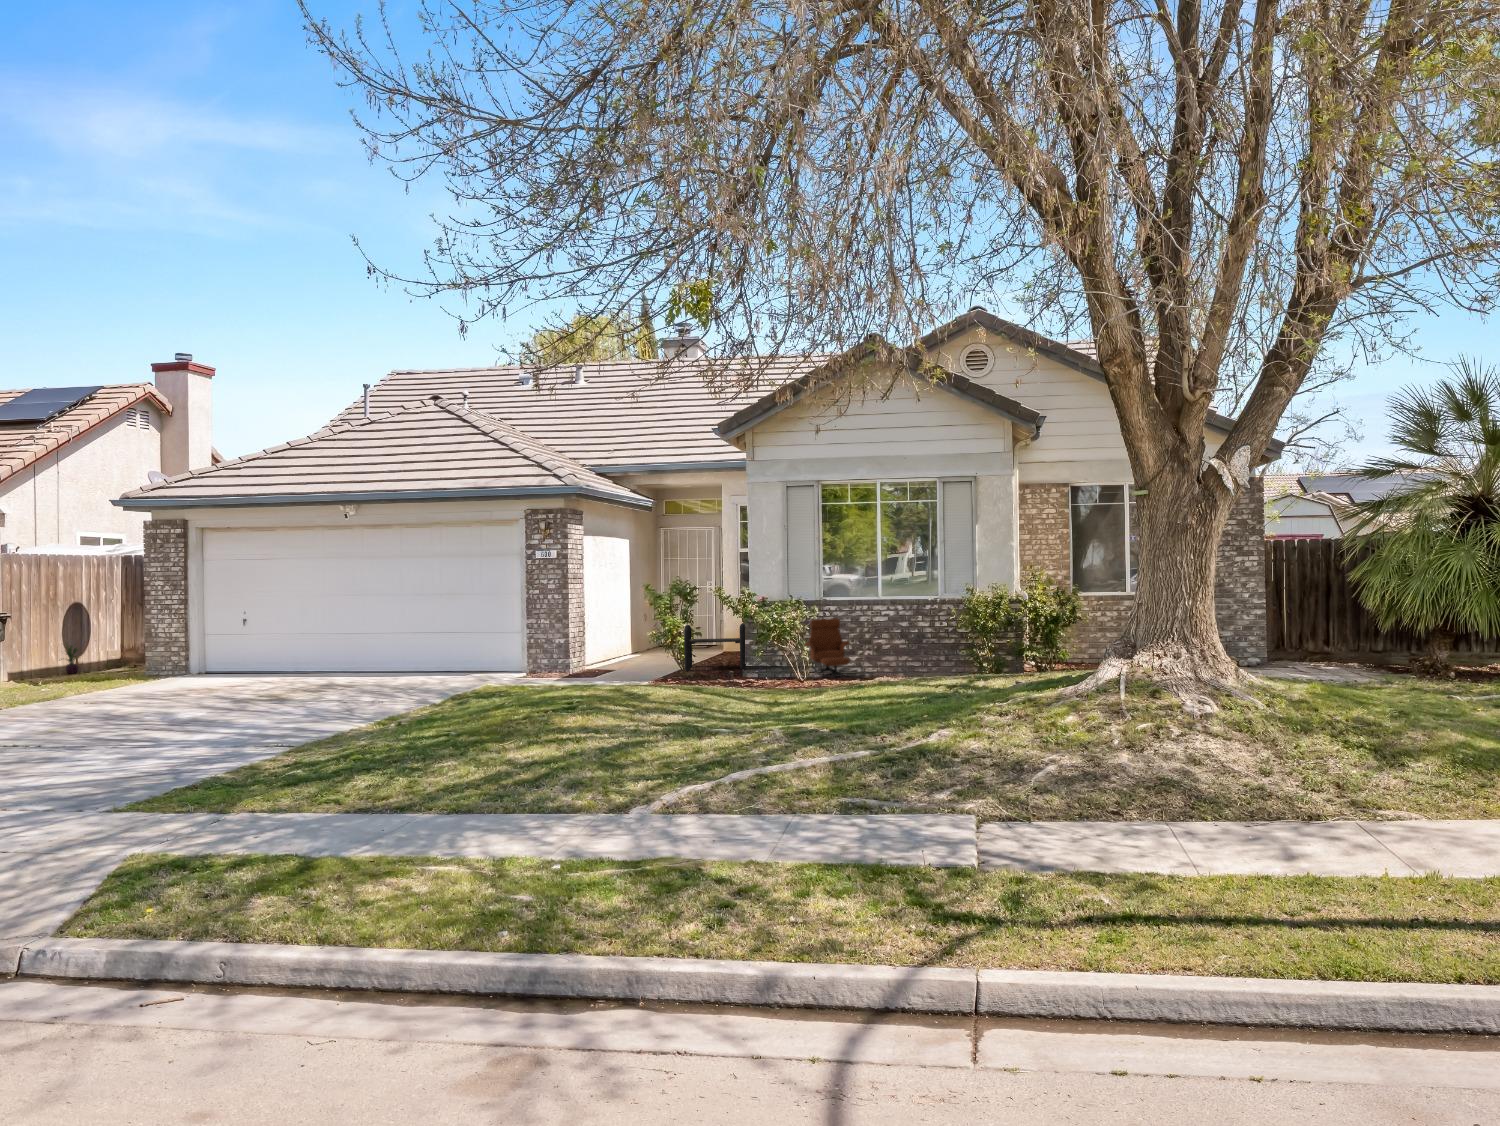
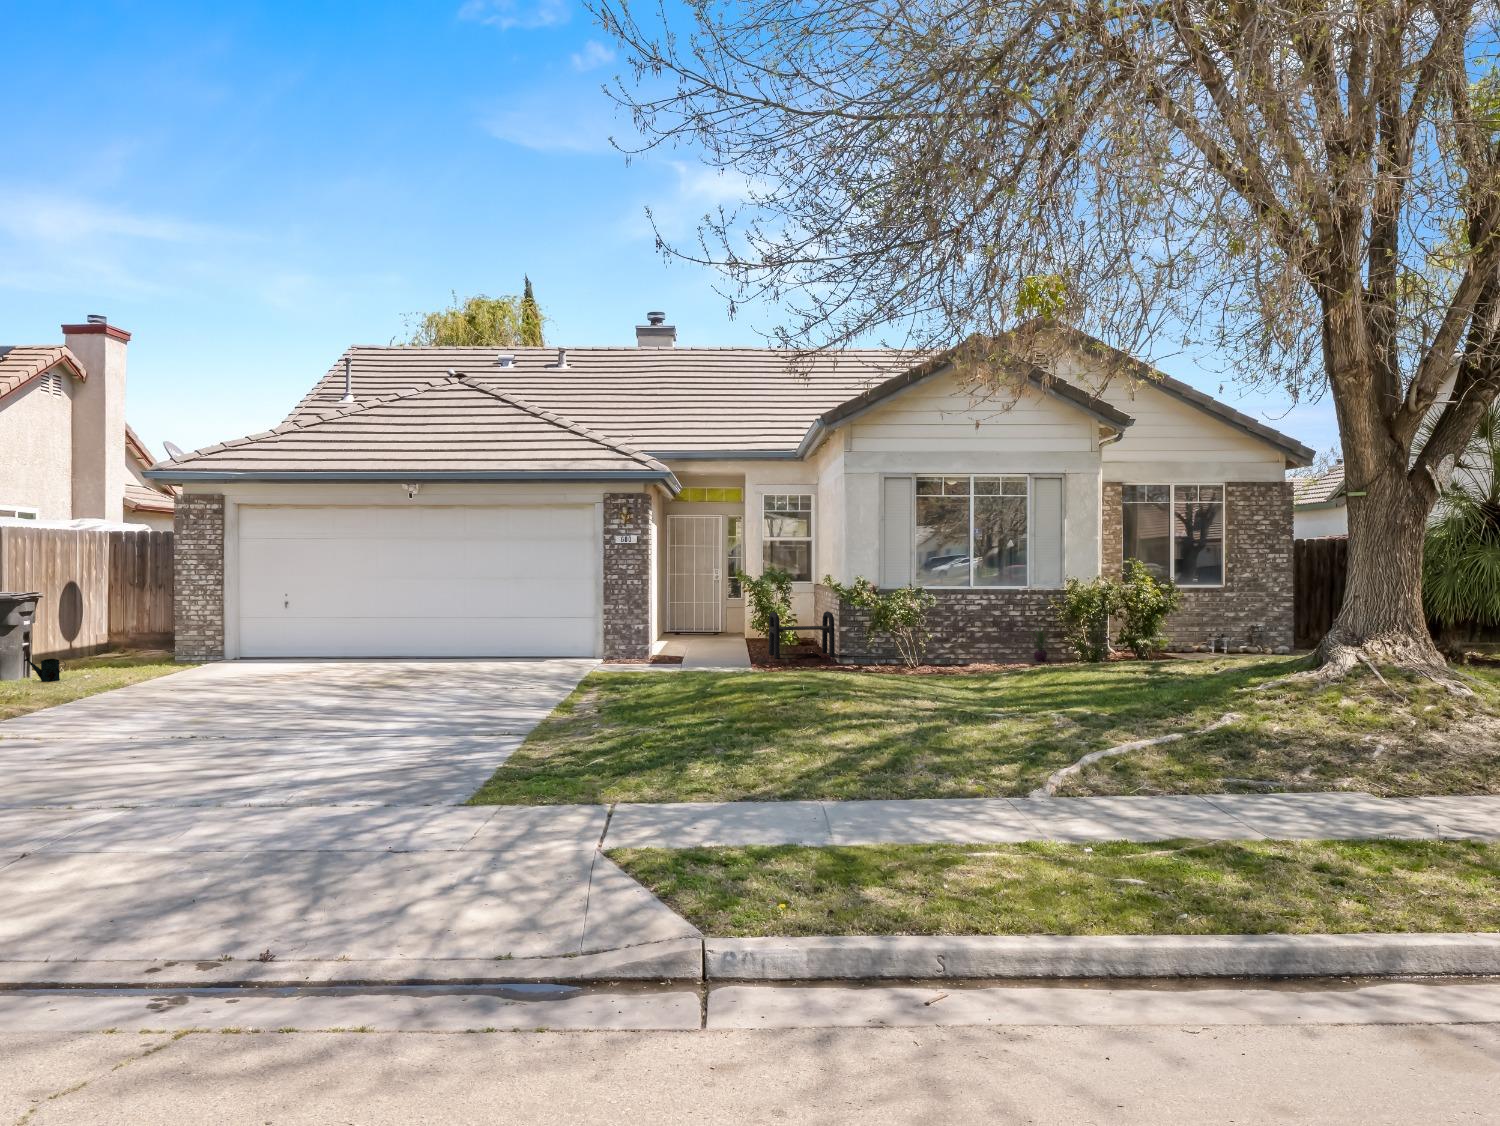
lounge chair: present [805,618,850,678] -> none [903,607,957,667]
decorative plant: present [65,644,79,674] -> present [1034,625,1047,661]
watering can: none [8,670,42,692] -> present [24,657,66,682]

